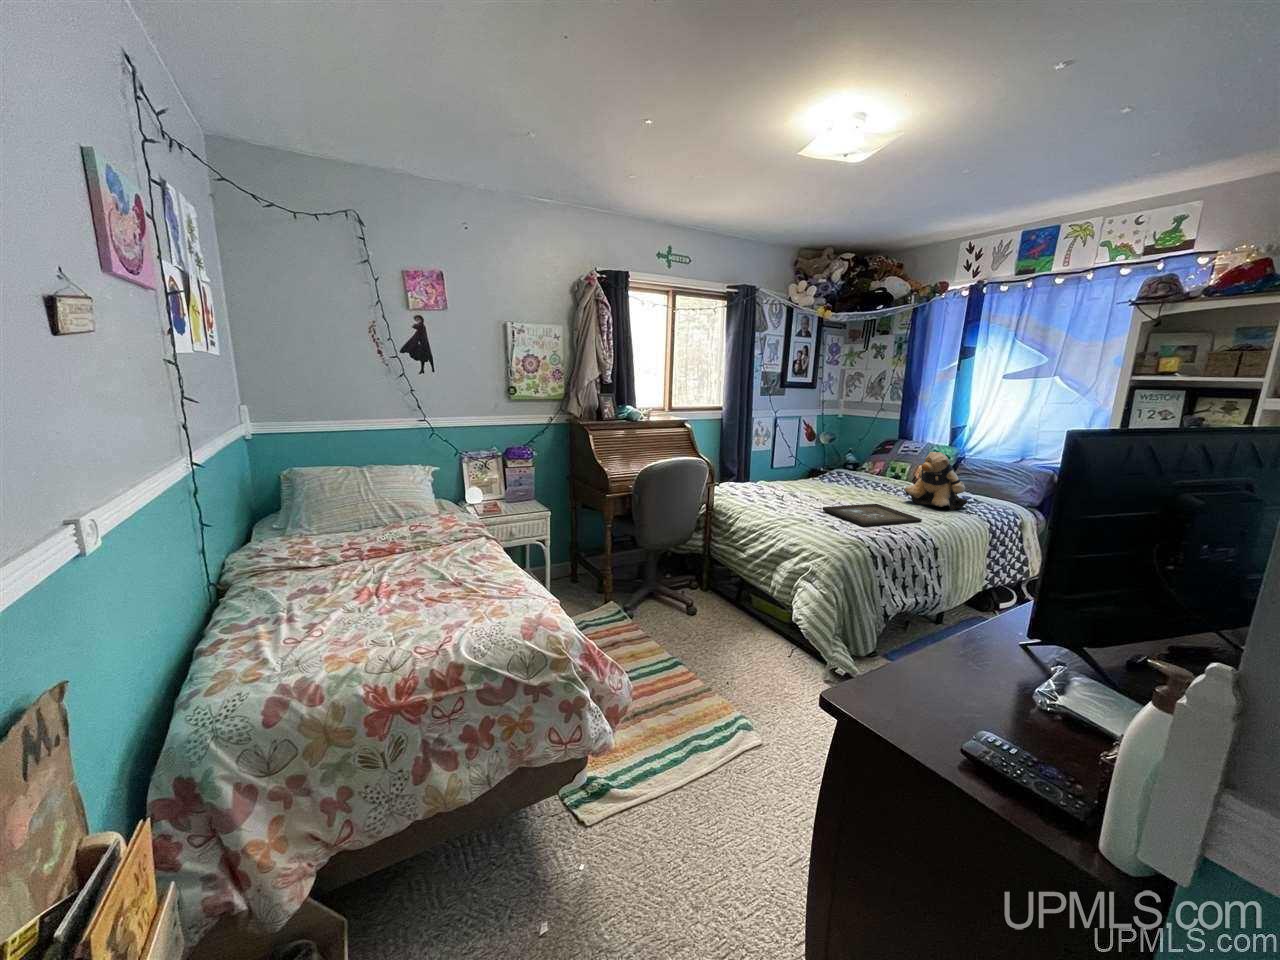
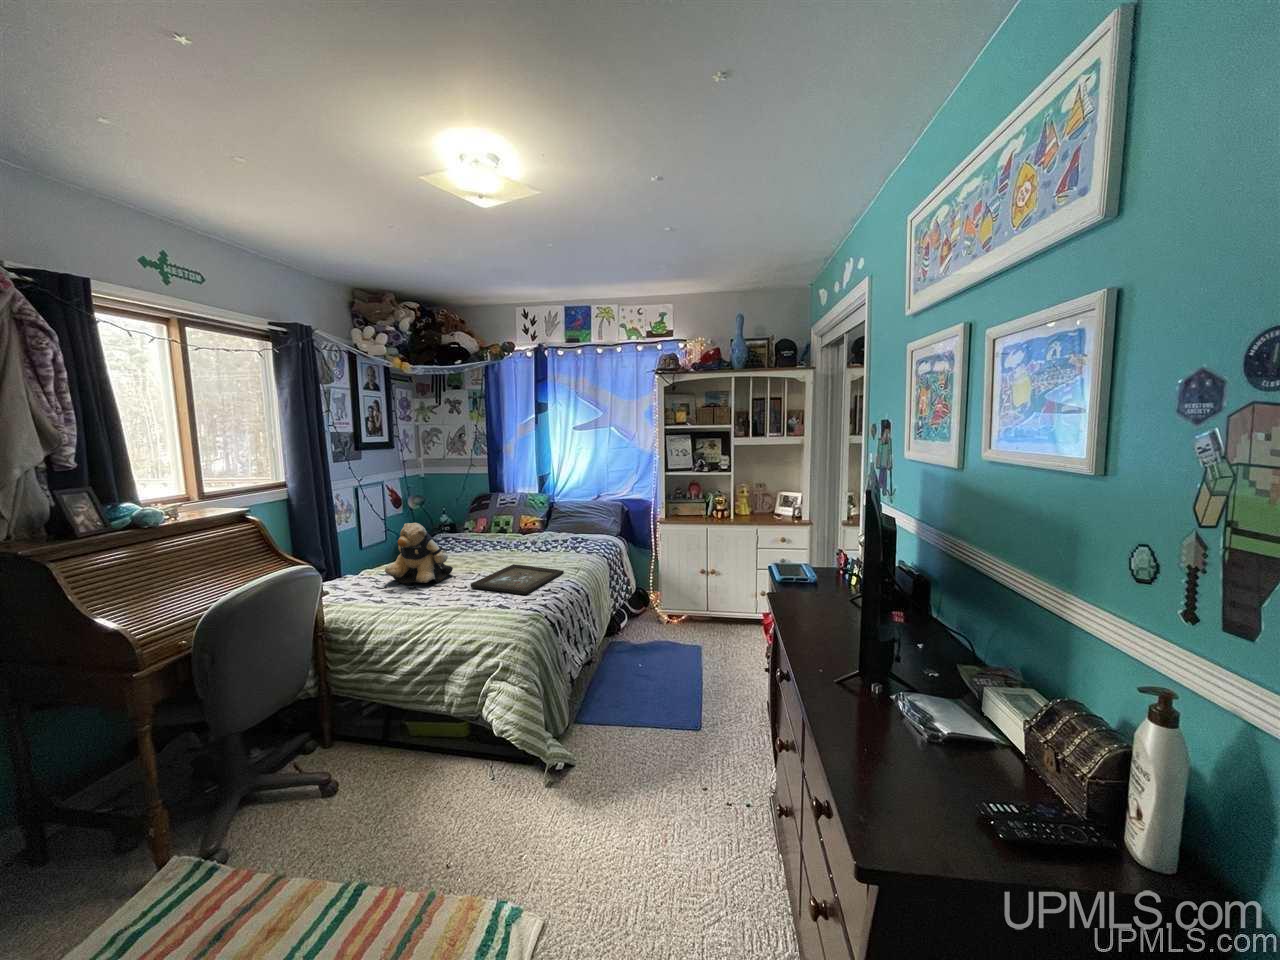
teddy bear: present [905,452,968,510] -> present [385,523,453,583]

